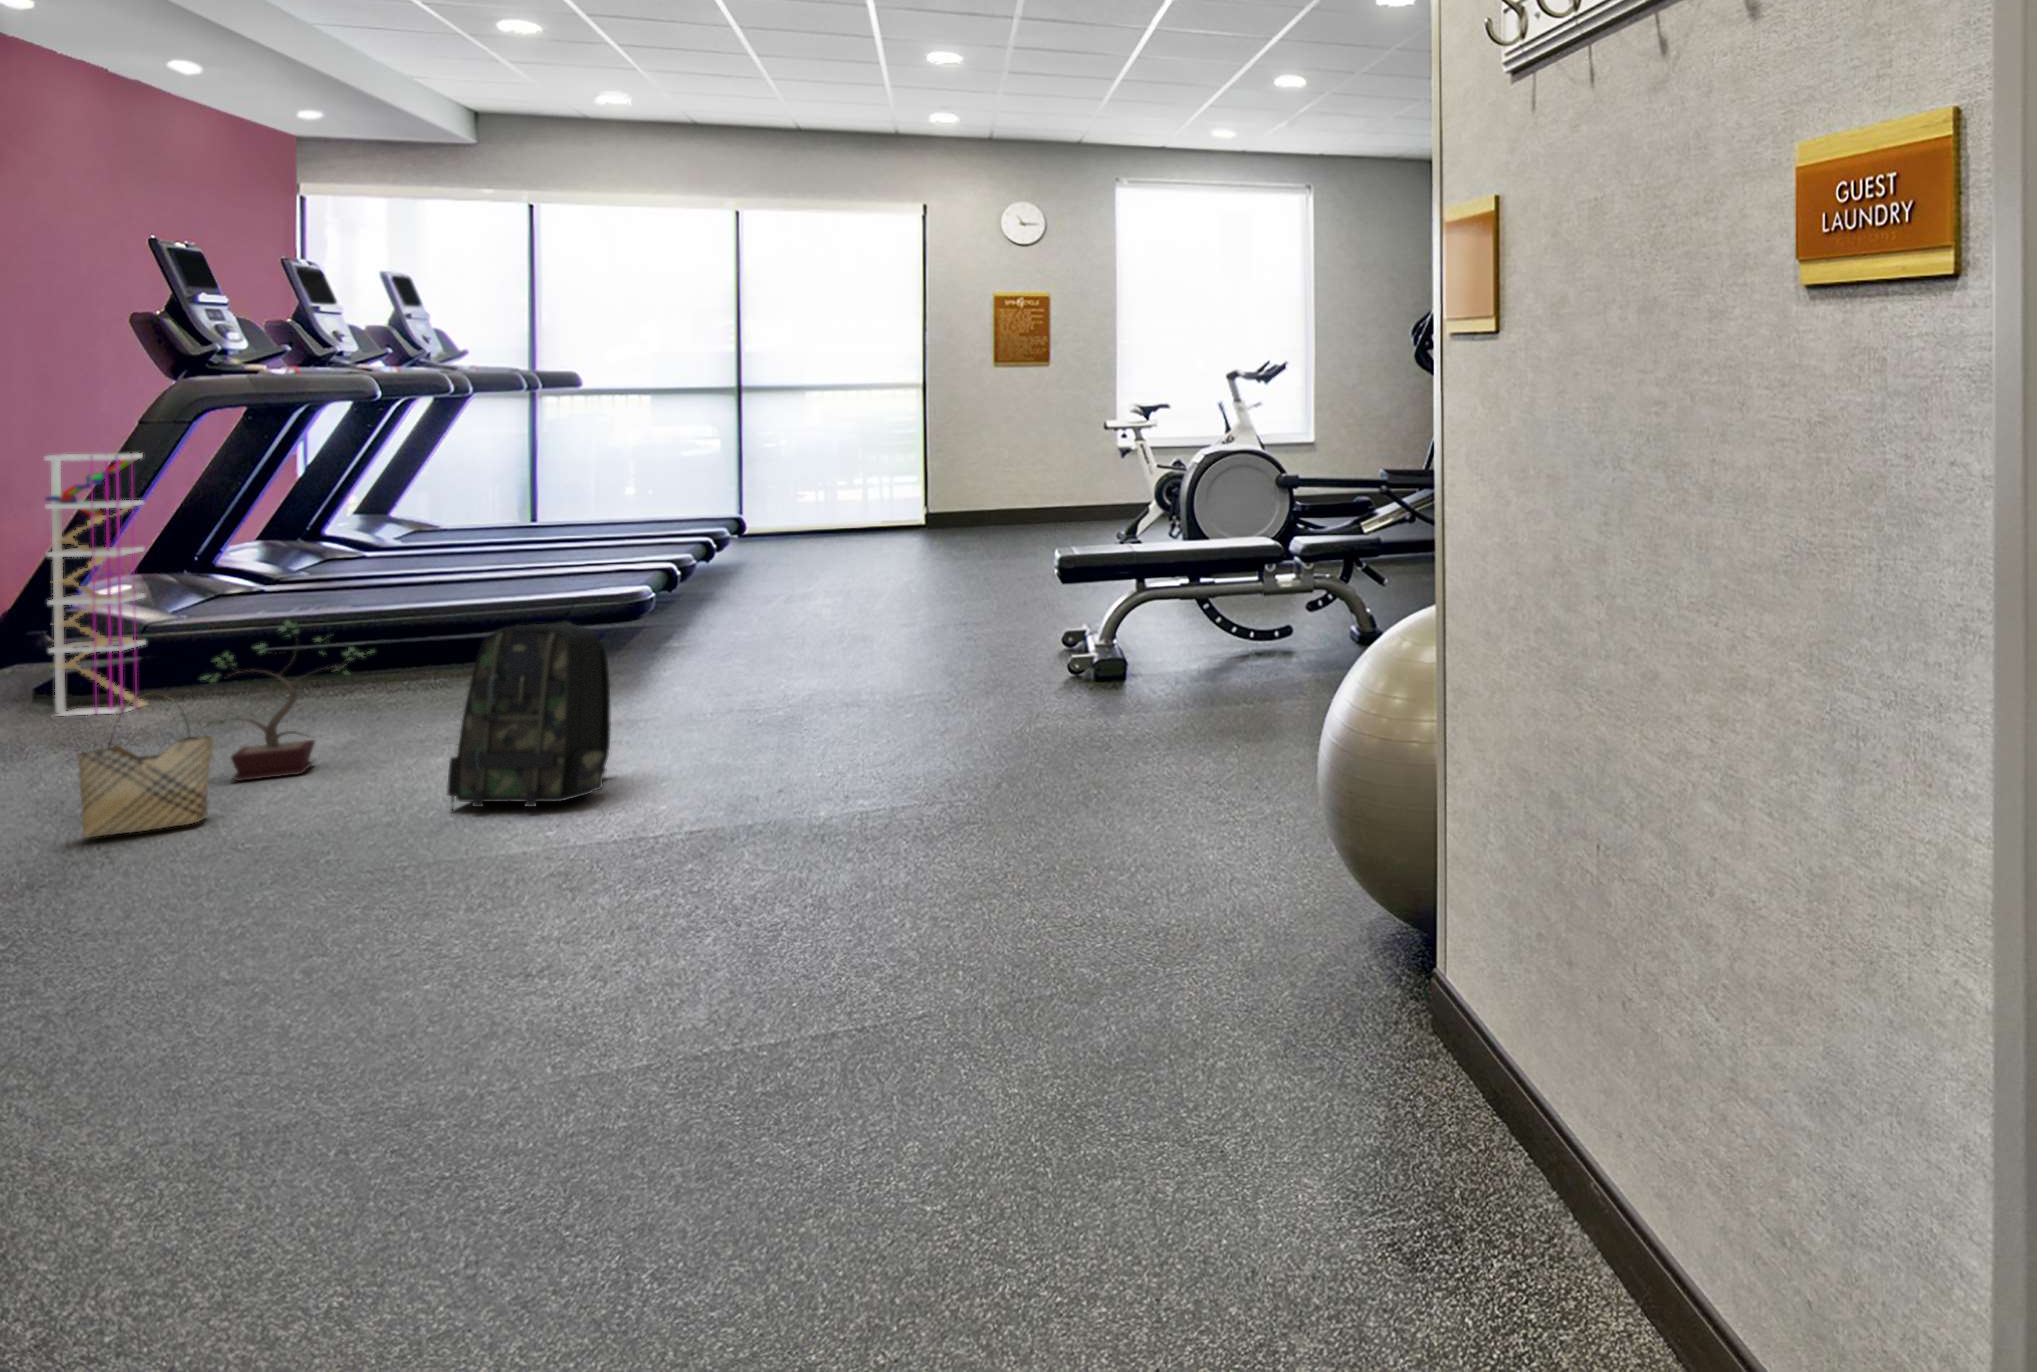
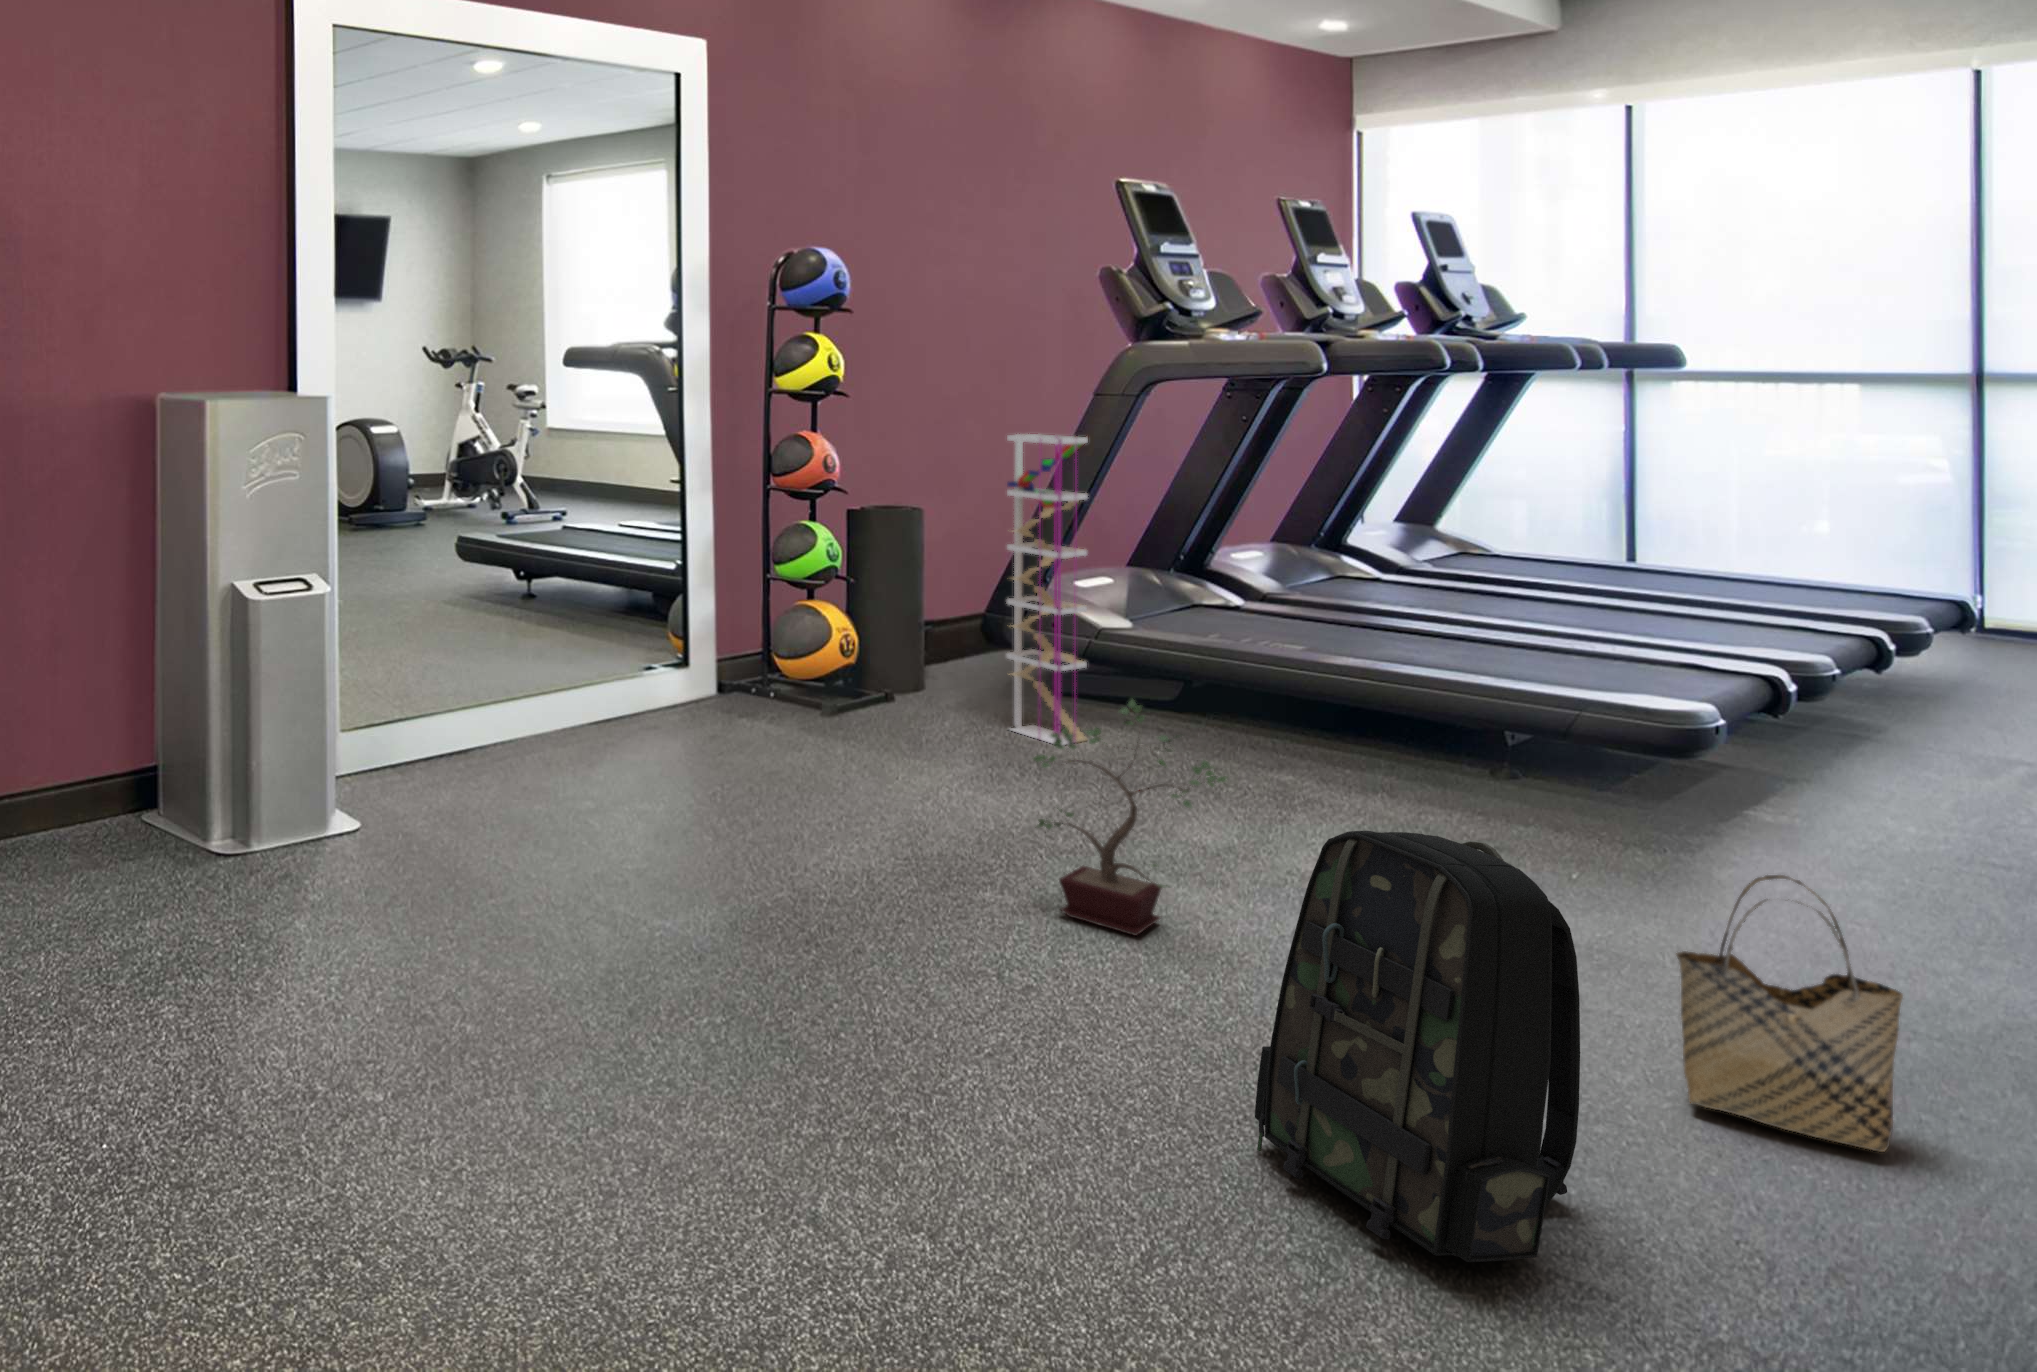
woven basket: present [76,692,214,838] -> present [1676,875,1903,1152]

